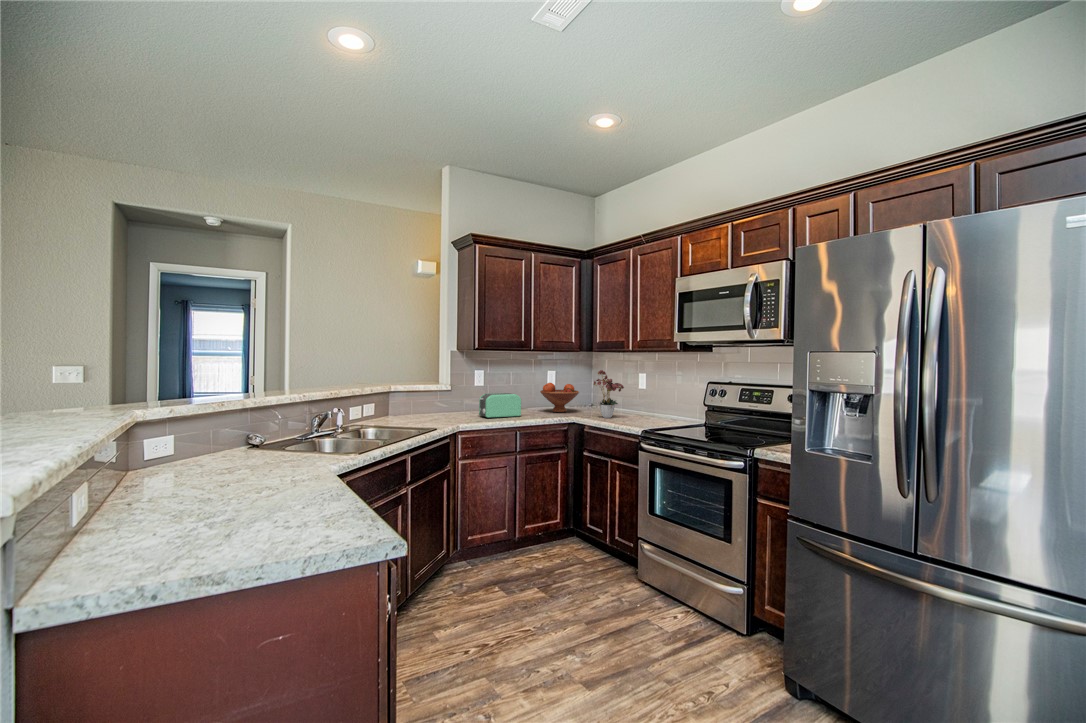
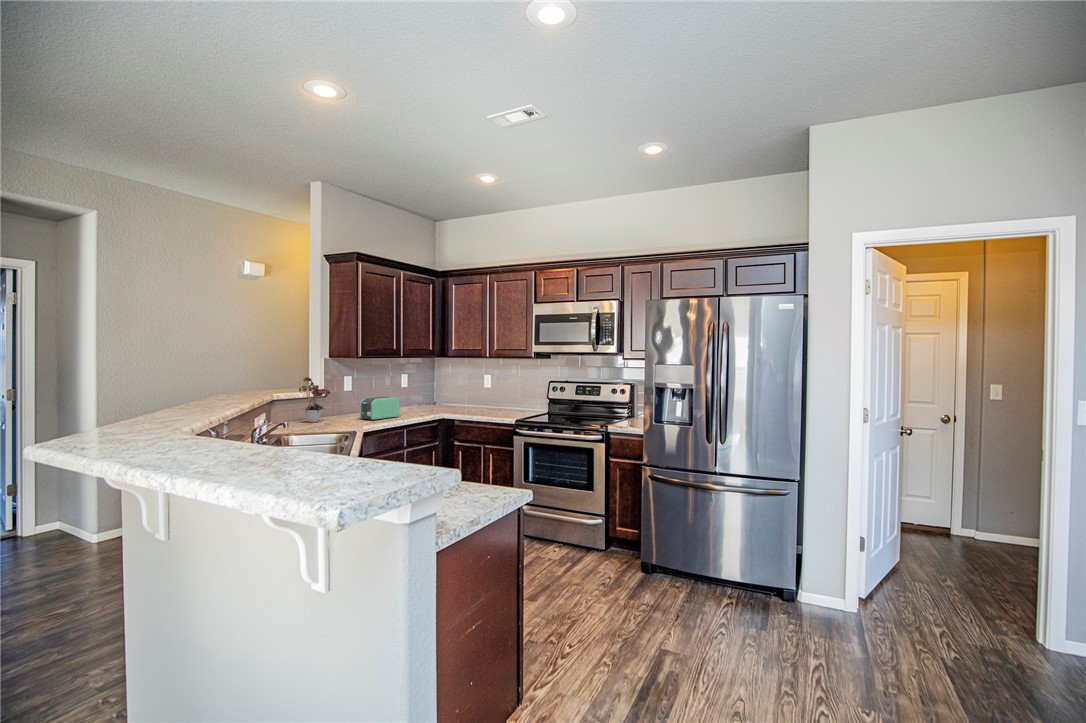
flower arrangement: present [594,370,624,418] -> present [299,377,330,422]
fruit bowl: present [540,383,579,412] -> none [406,386,441,412]

